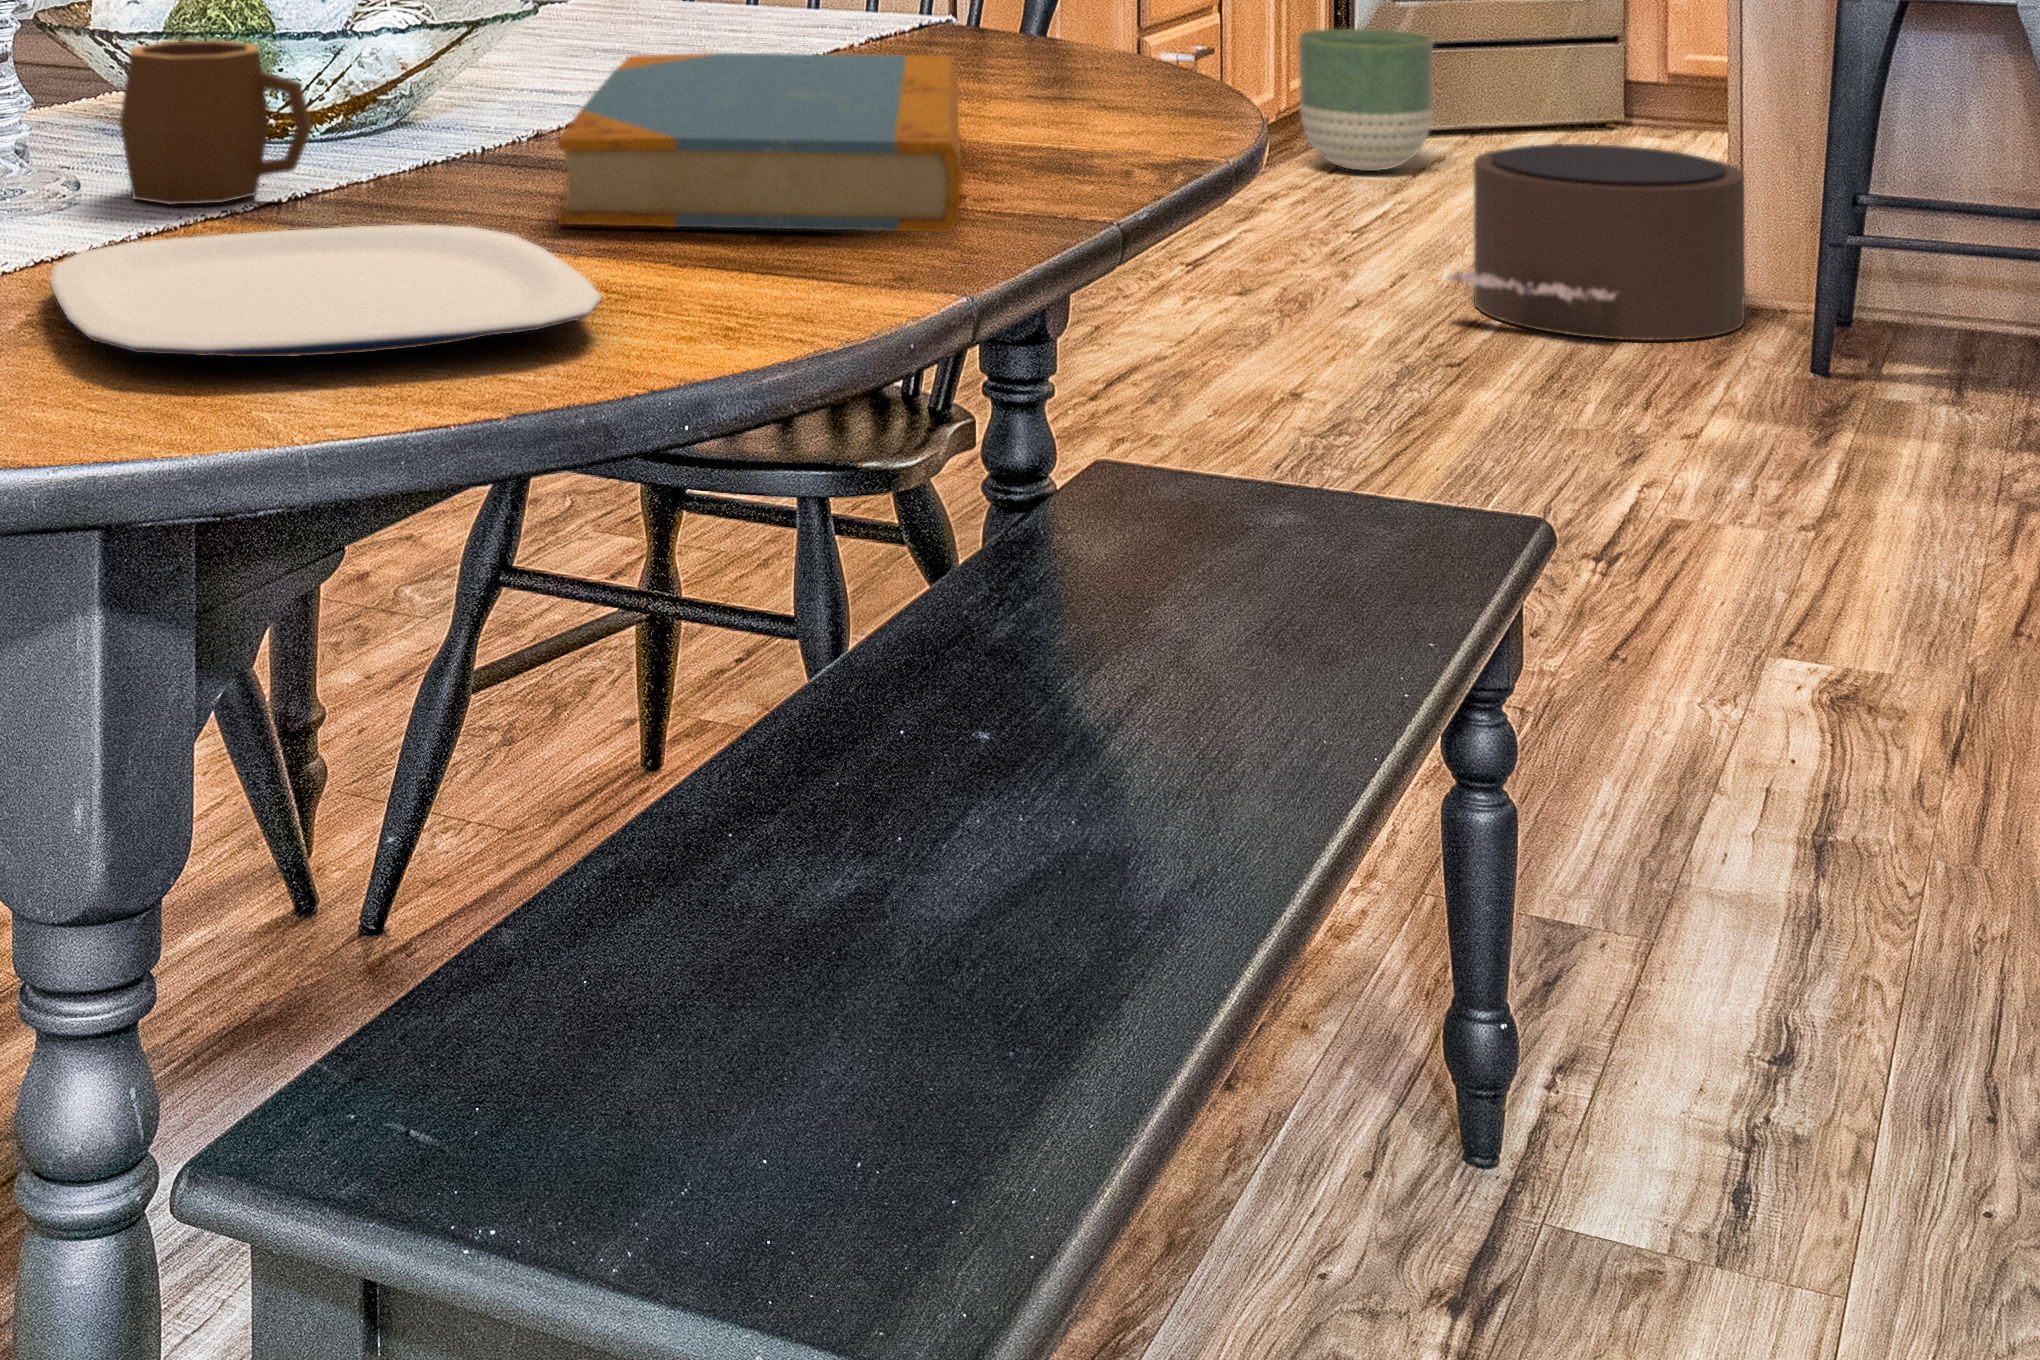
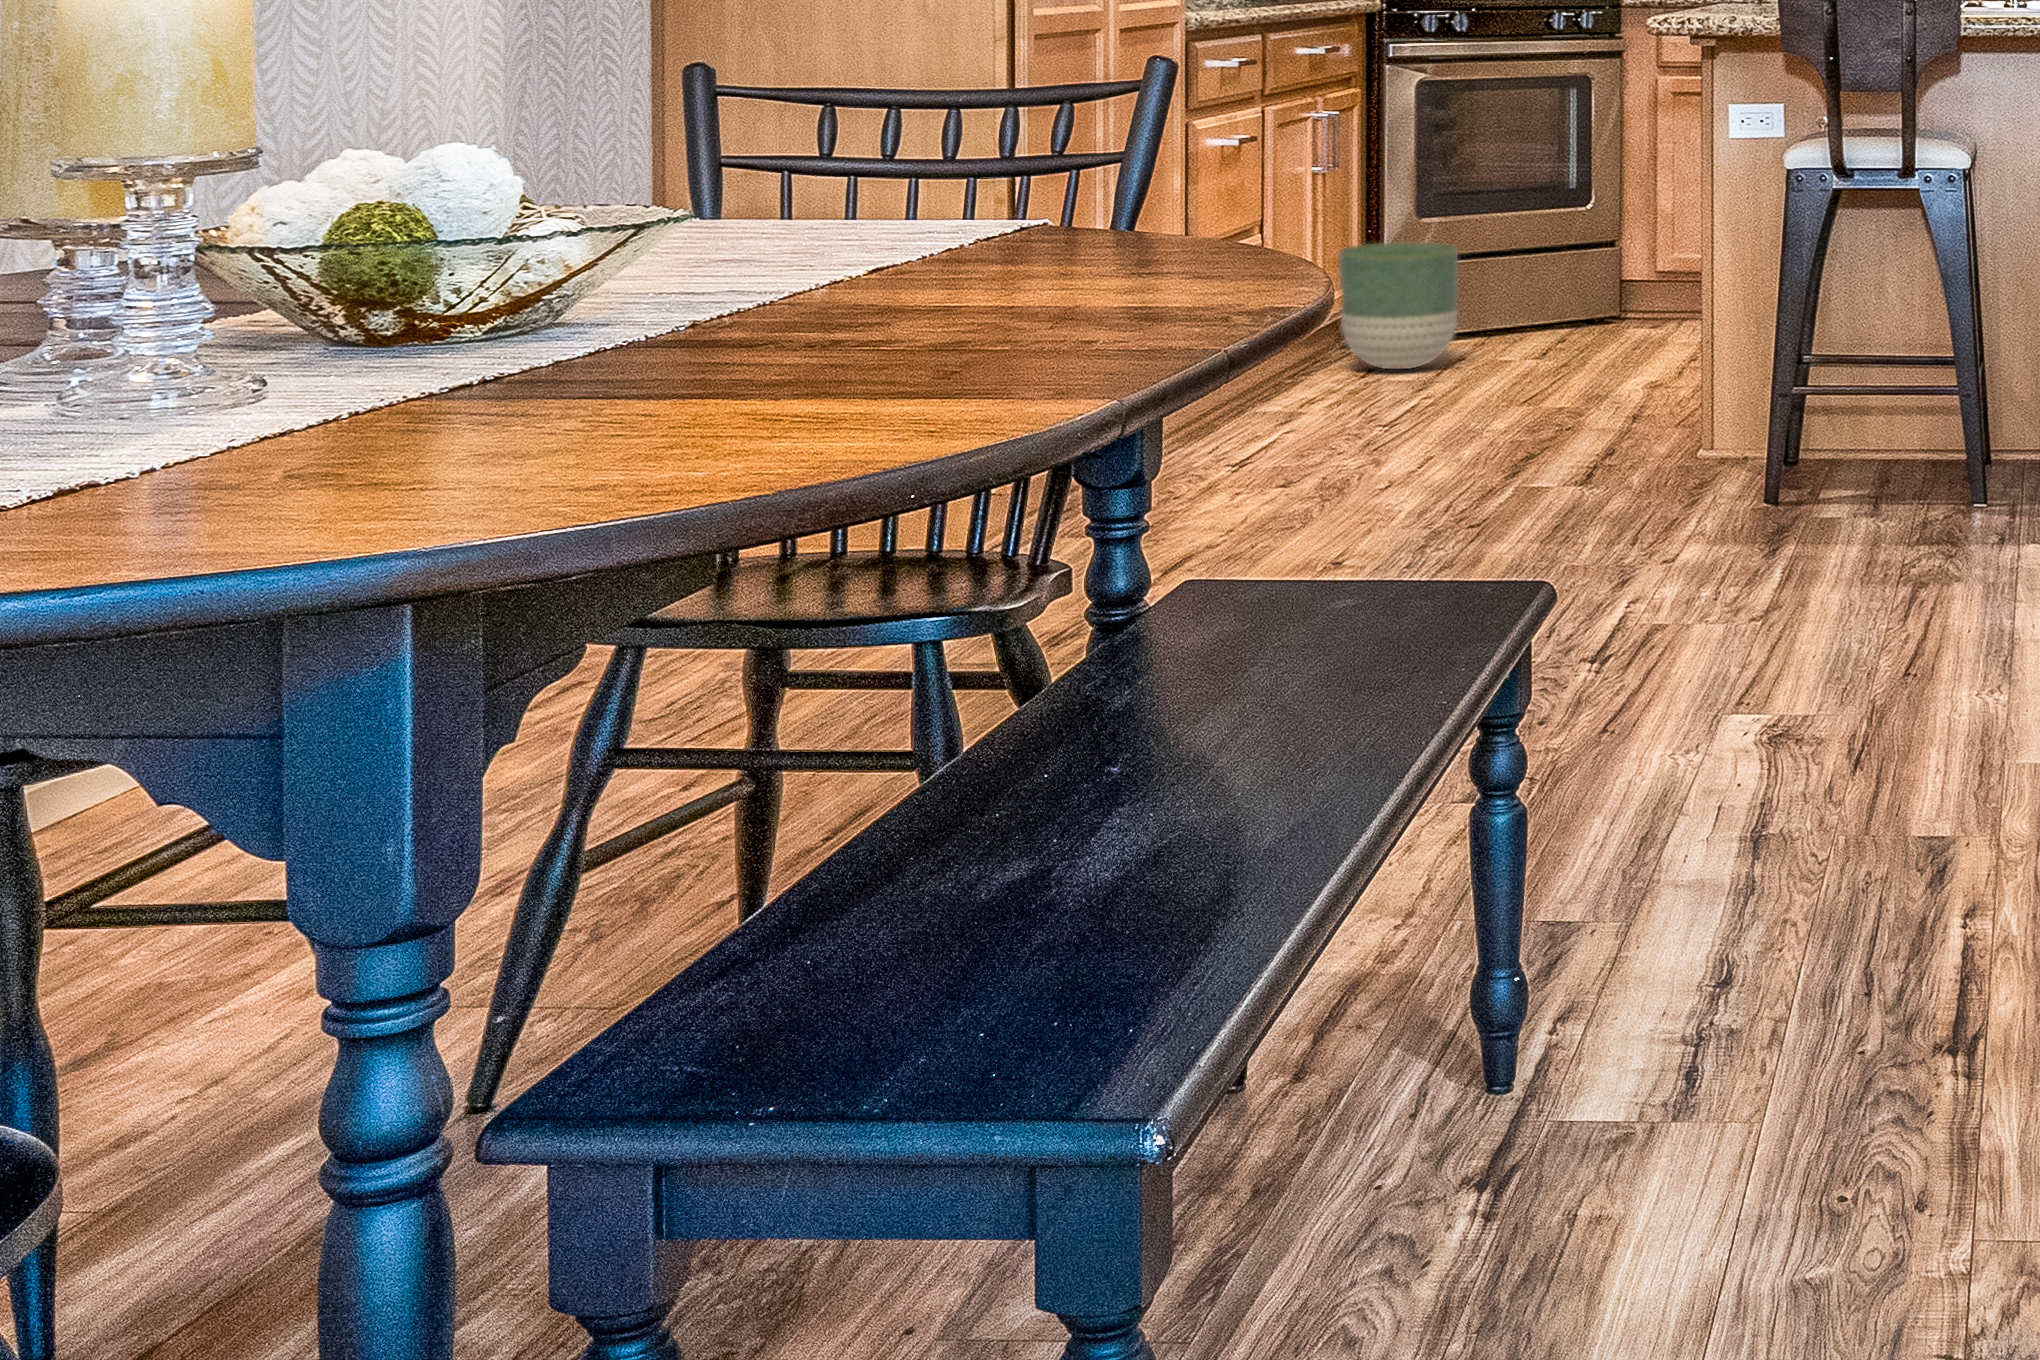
mug: present [120,41,312,204] -> none [274,248,475,395]
book: present [558,53,961,232] -> none [718,237,1075,383]
pouf: present [1448,144,1745,340] -> none [1469,327,1714,488]
plate: present [51,224,602,357] -> none [251,385,784,487]

